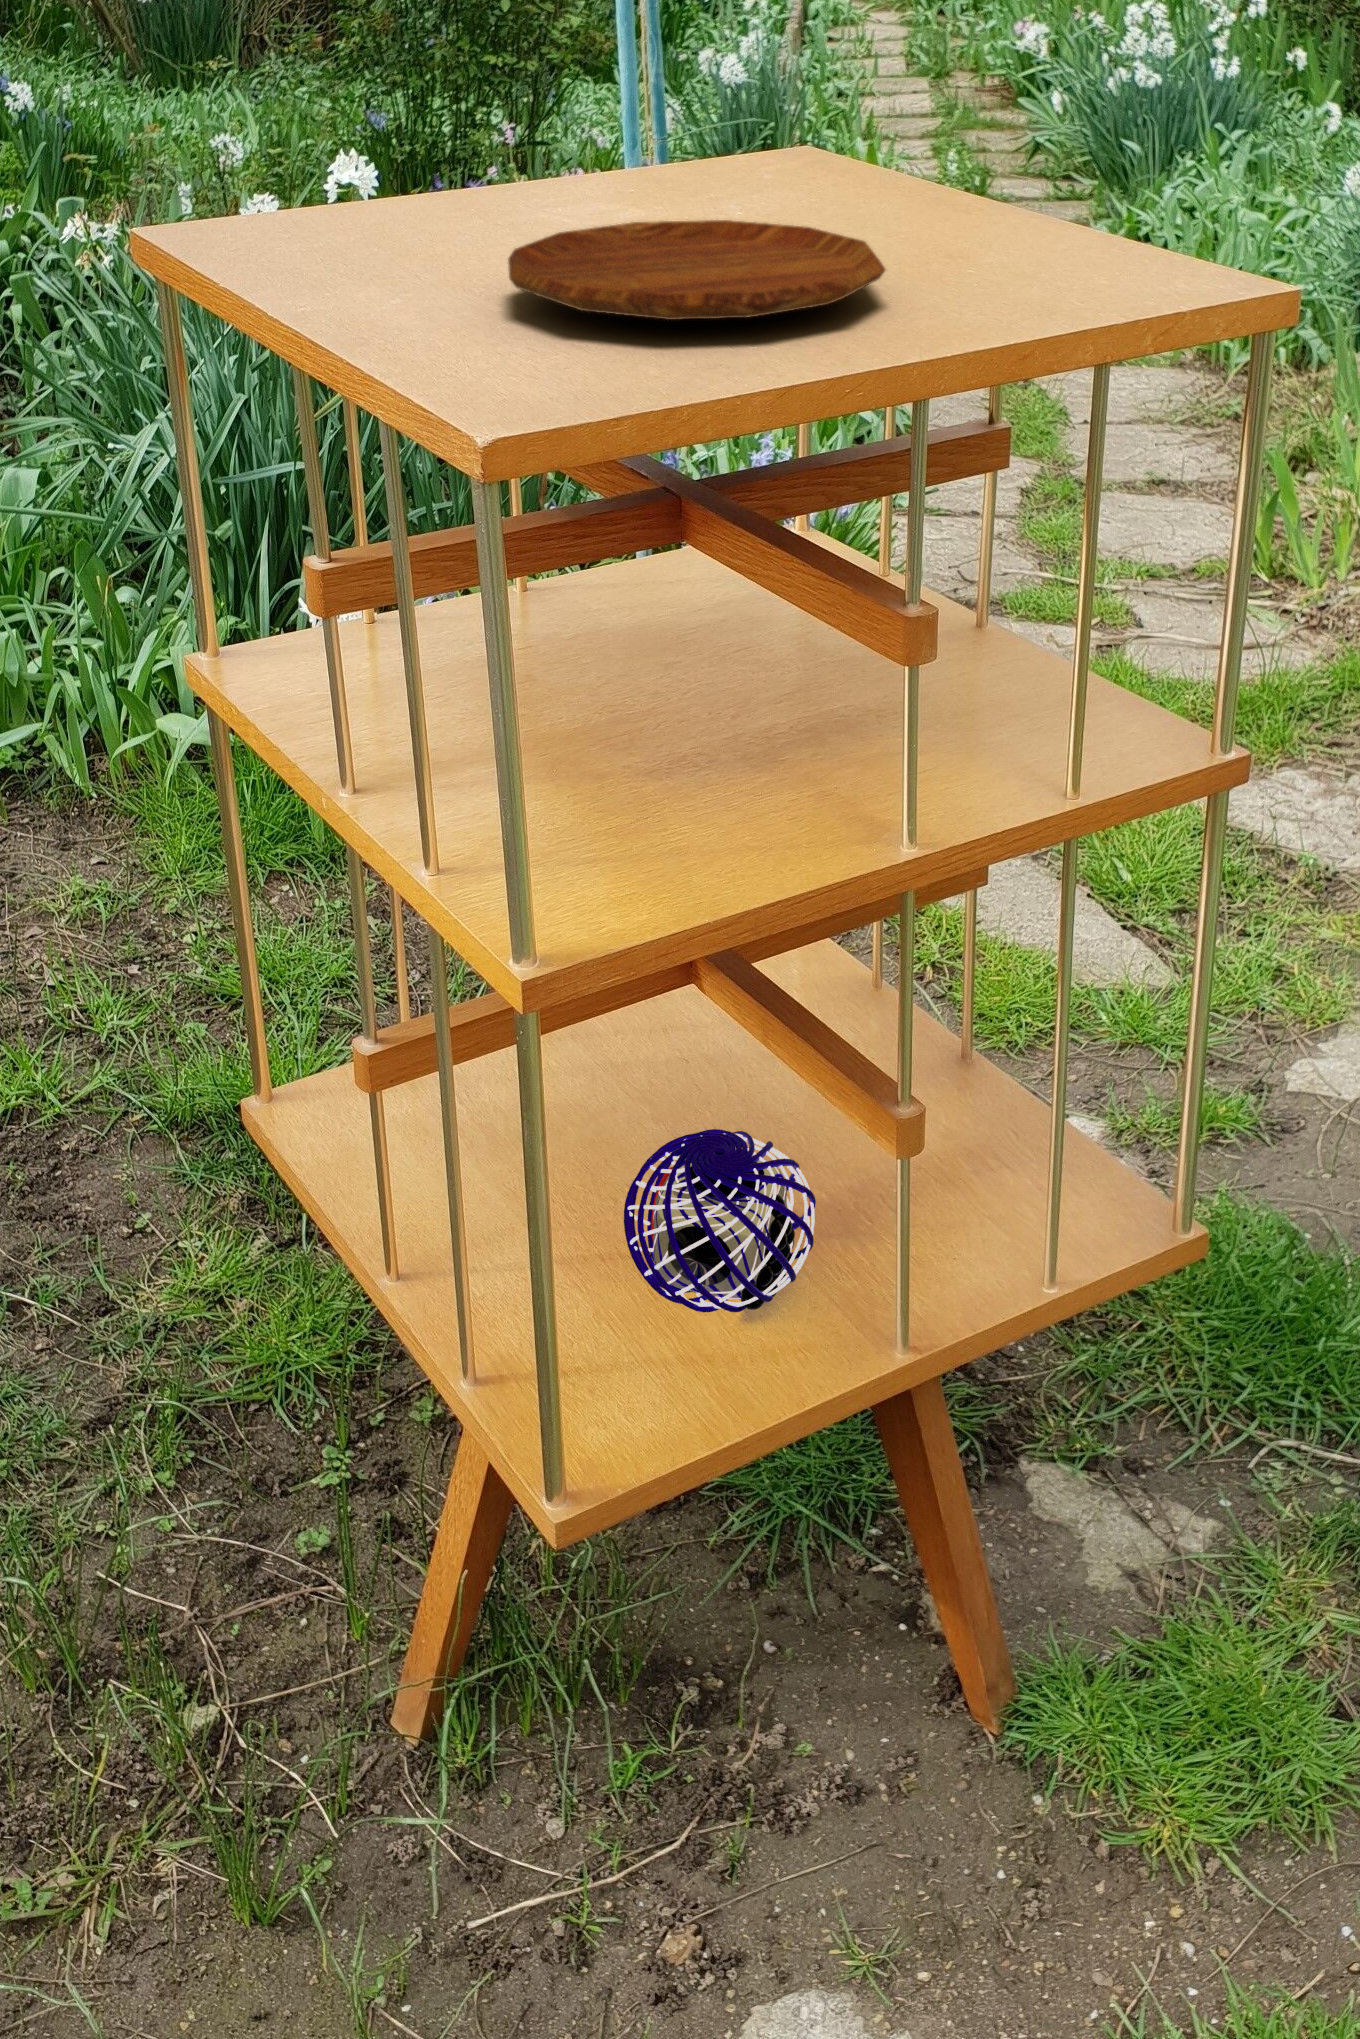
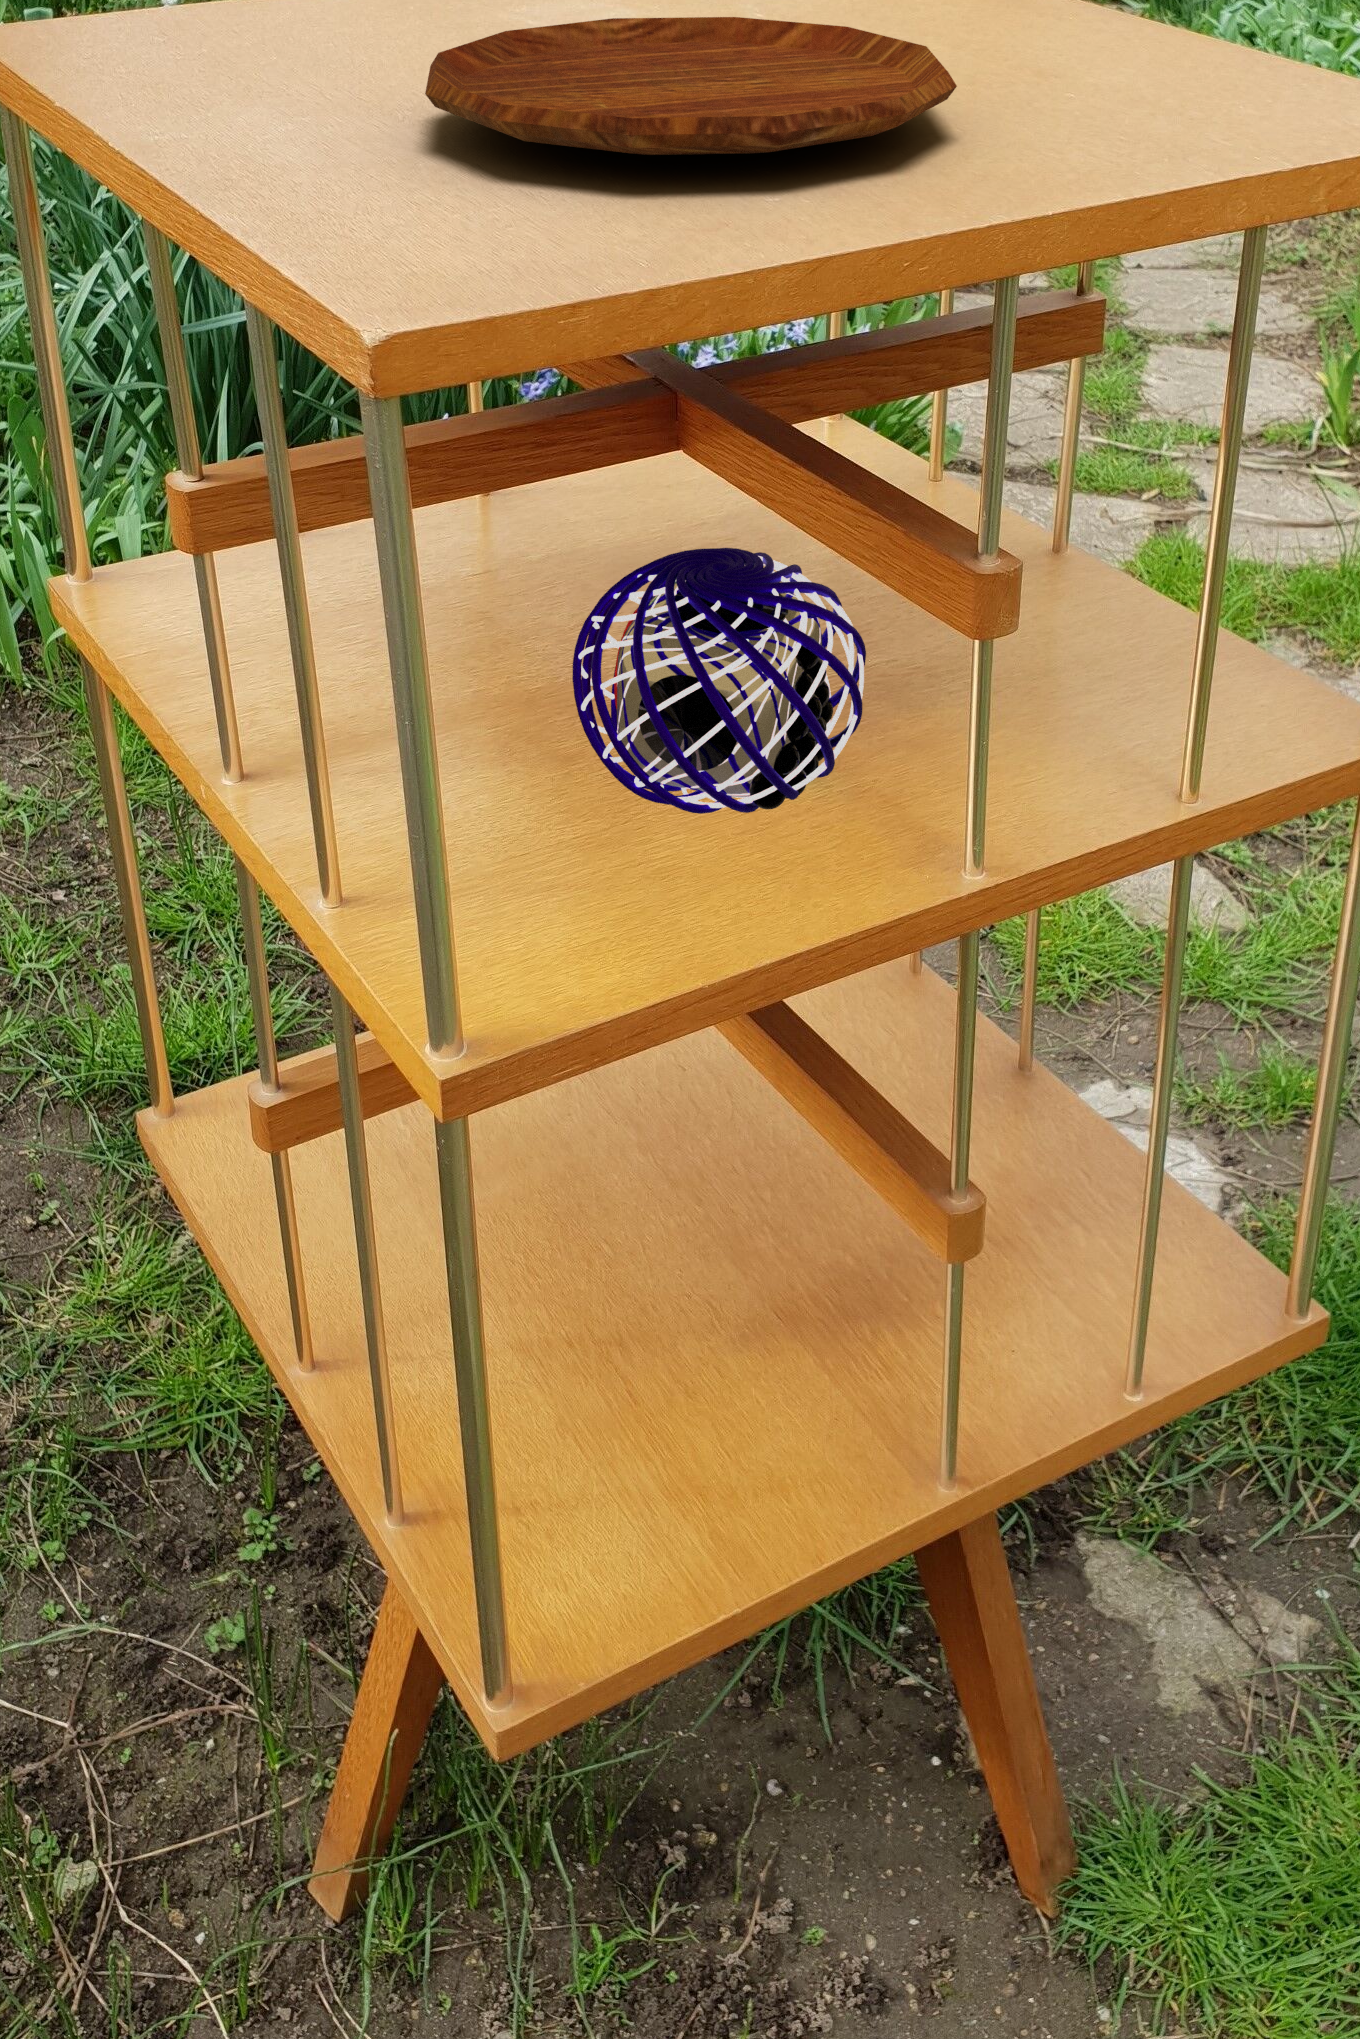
decorative orb: present [624,1129,816,1312] -> present [572,548,866,814]

